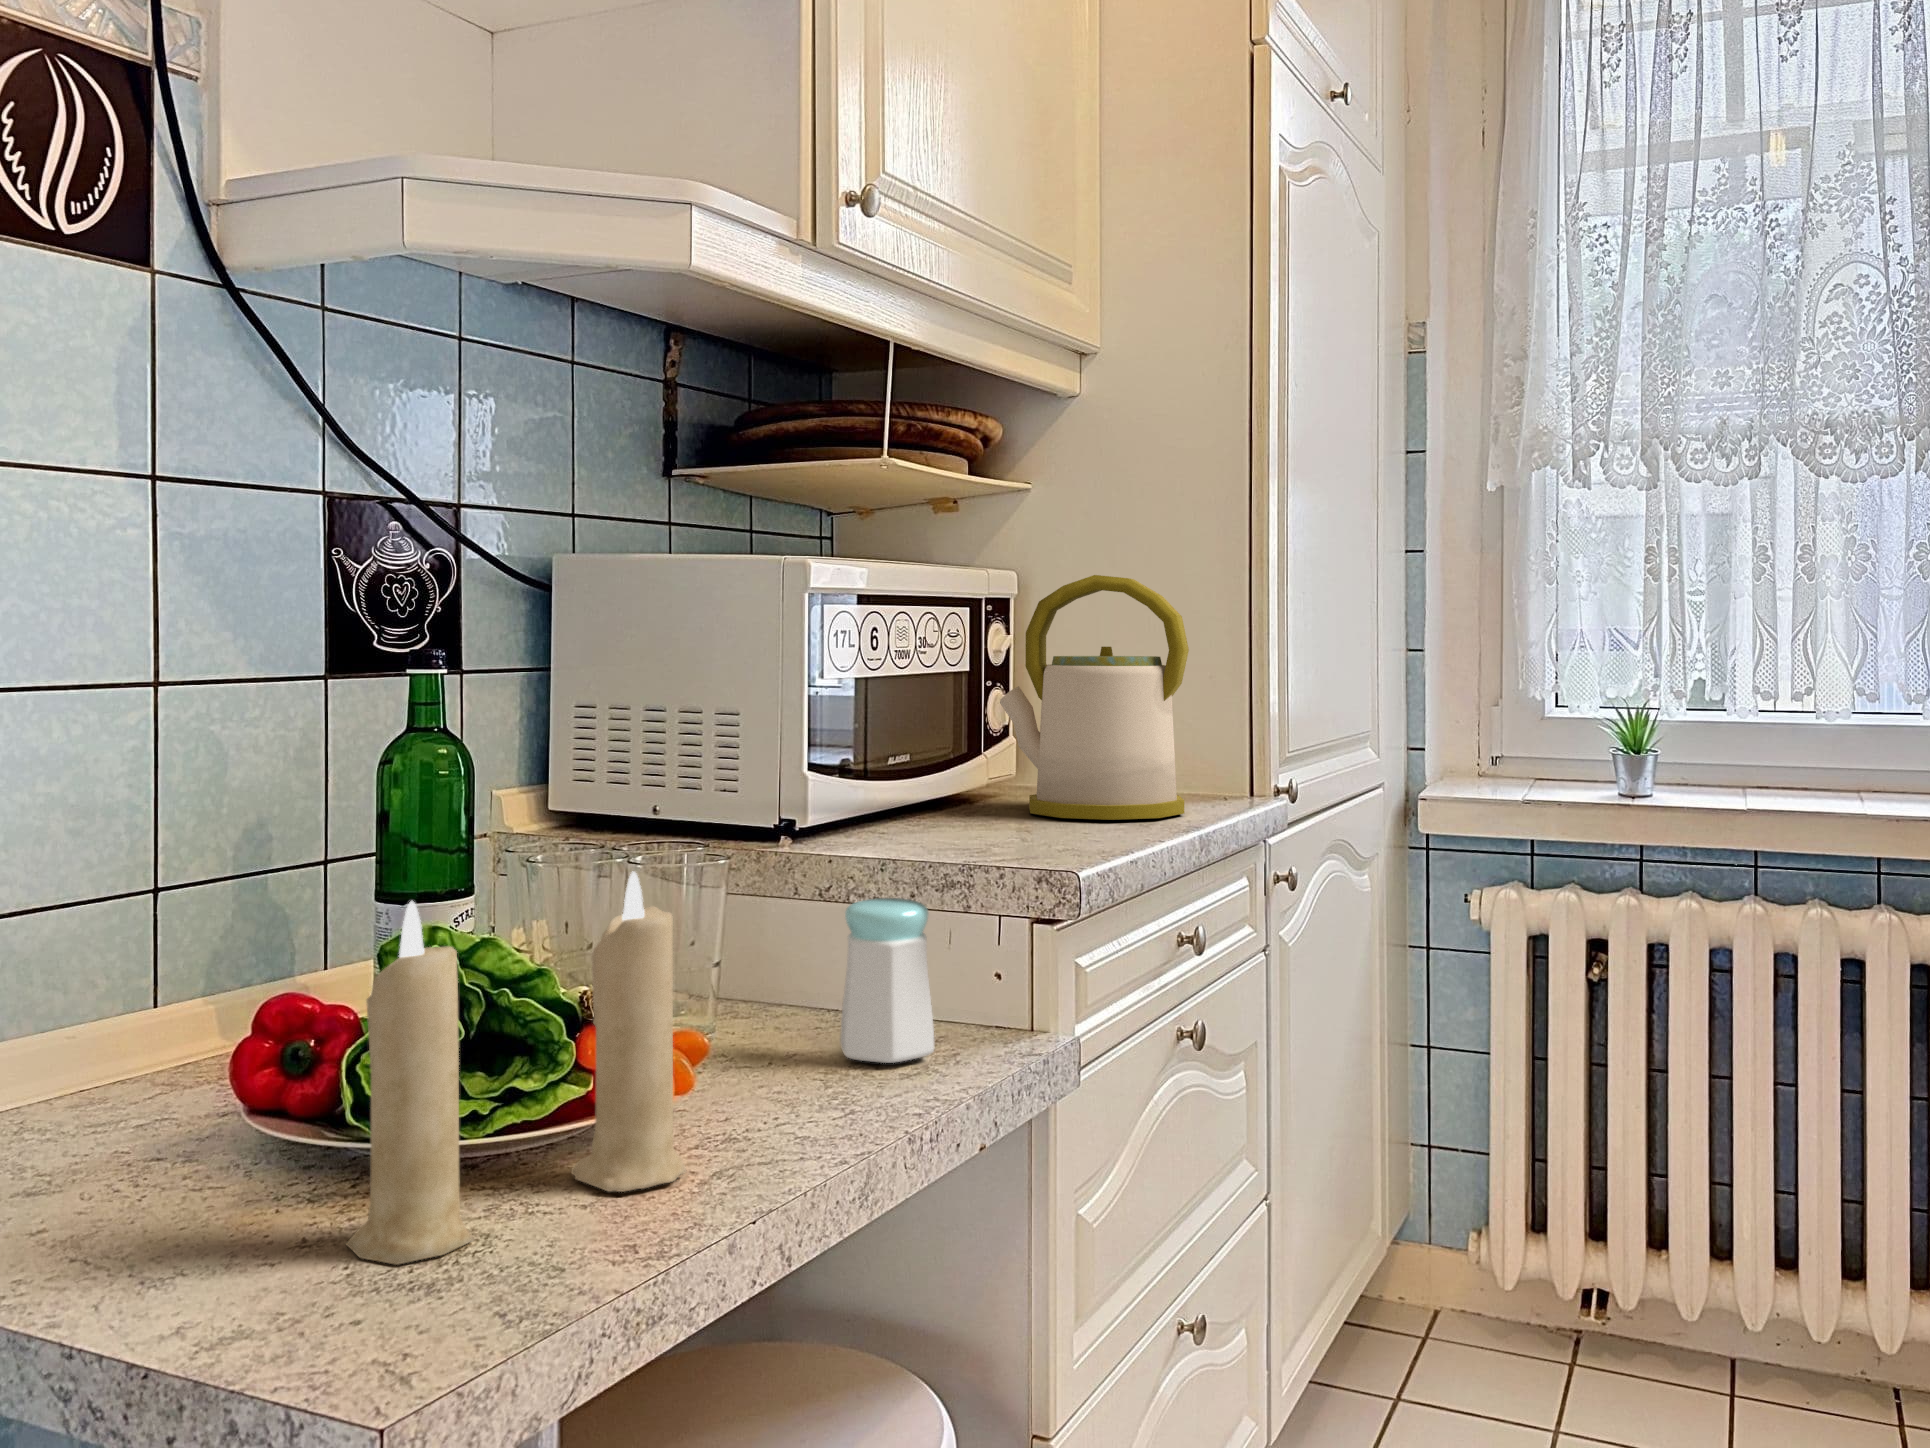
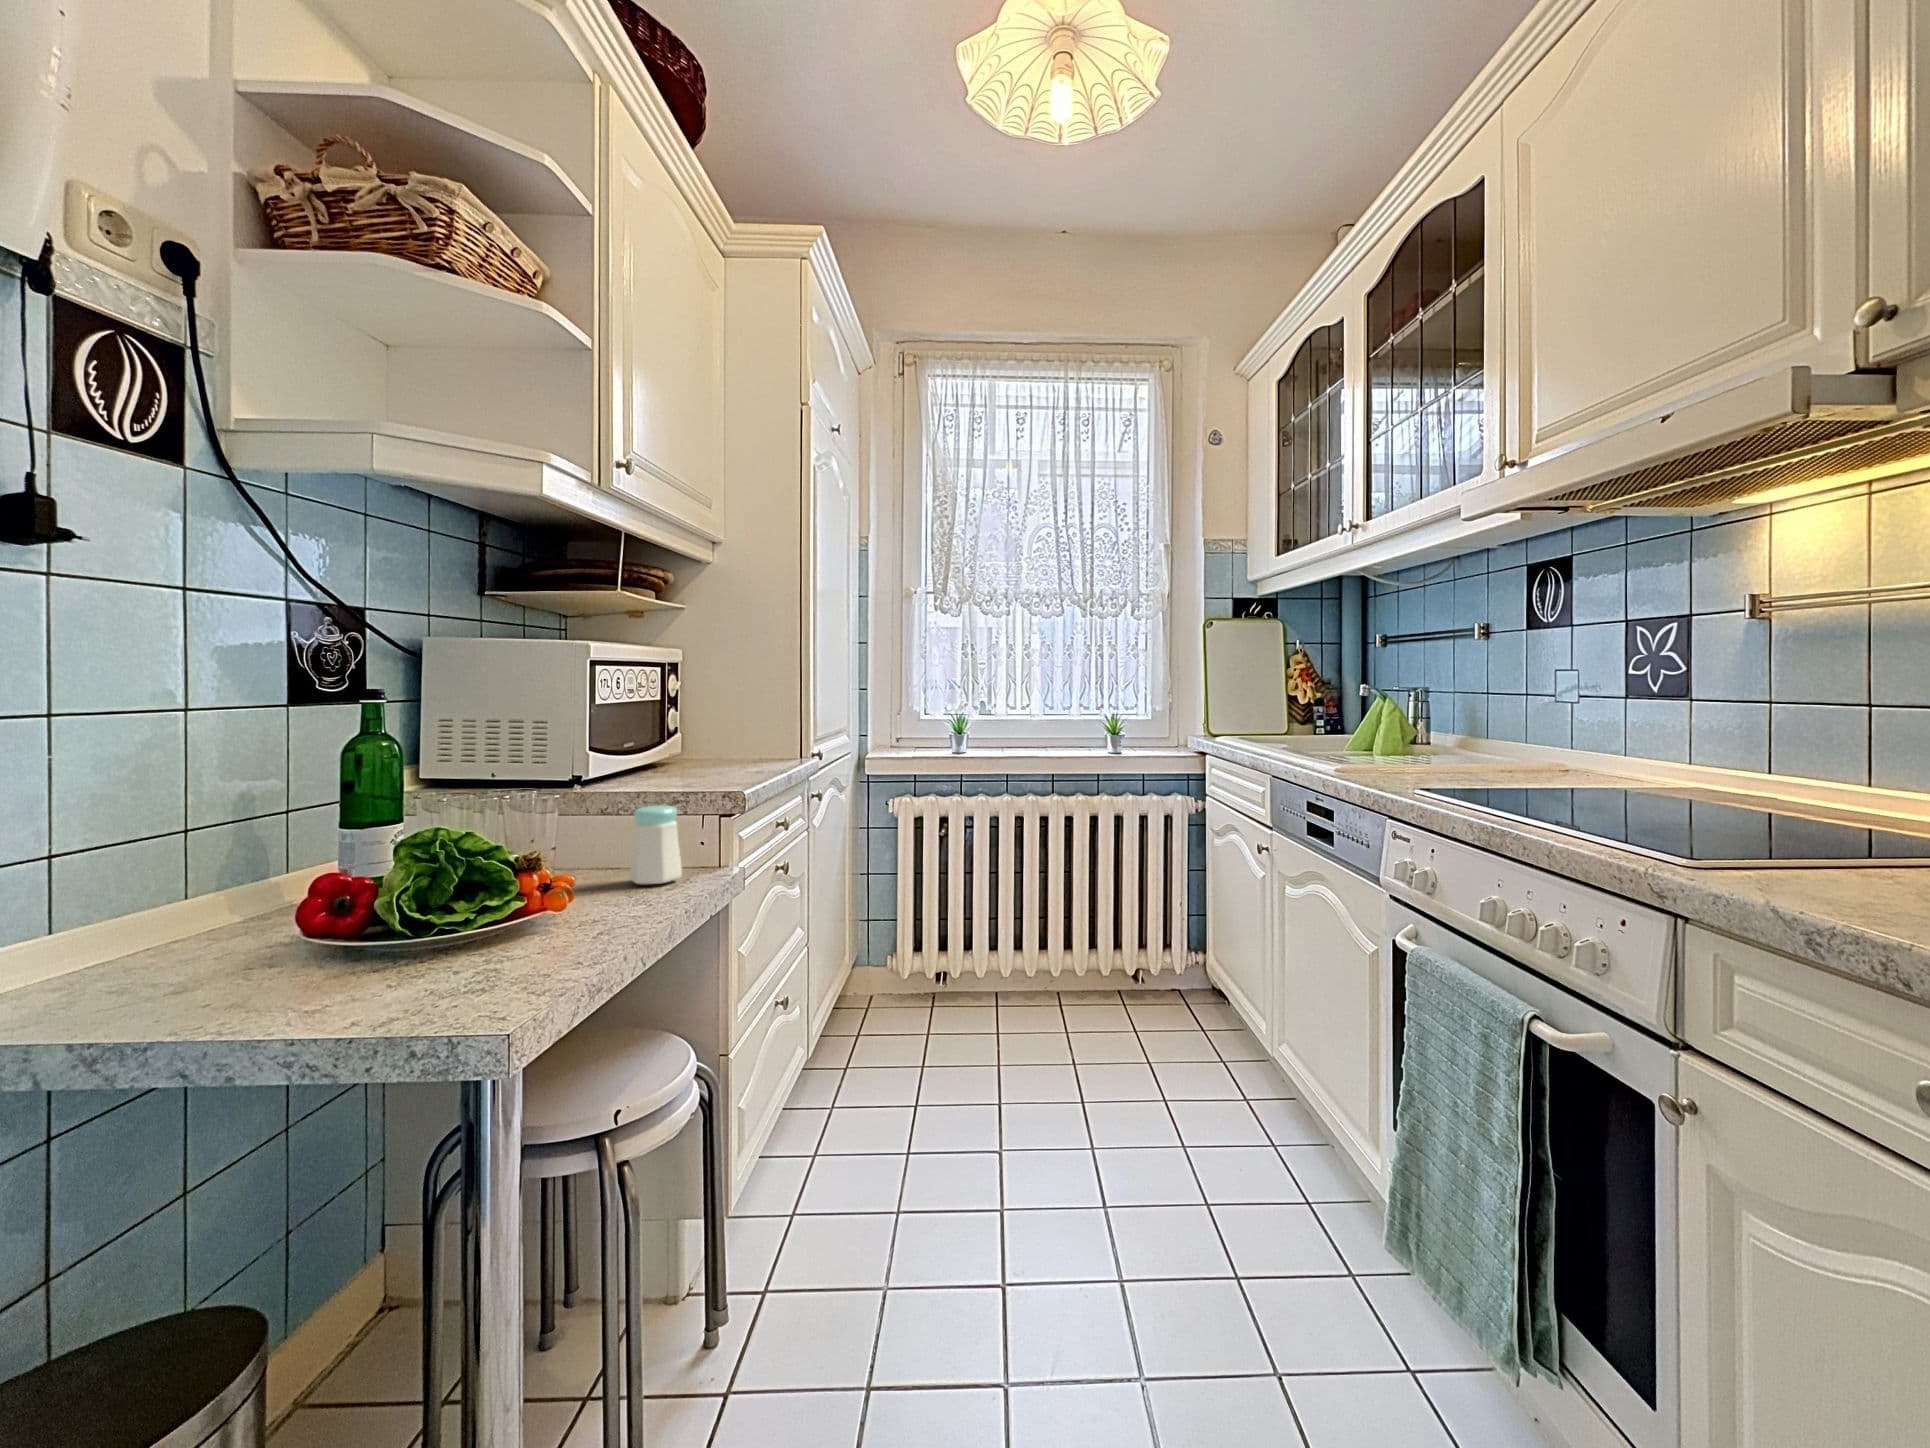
kettle: present [1000,575,1189,820] -> none [680,653,777,769]
candle: present [347,872,686,1265] -> none [417,785,589,988]

